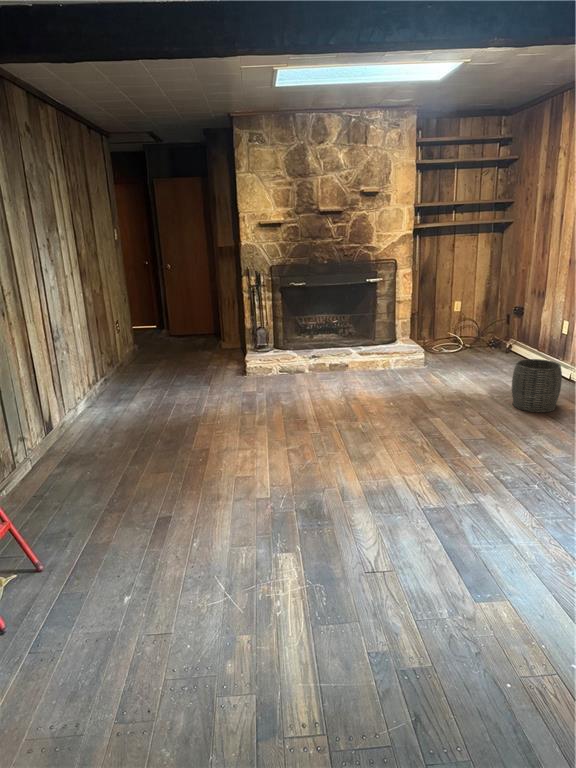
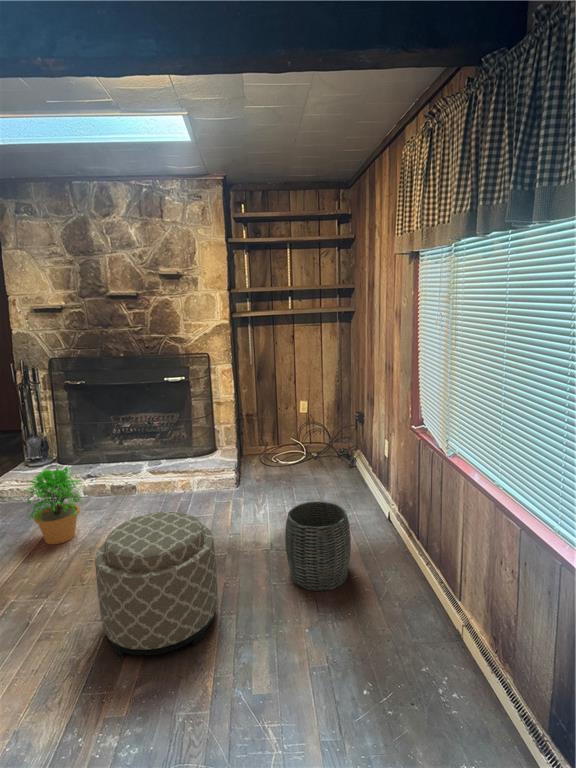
potted plant: none [301,339,347,395] -> present [27,467,82,544]
ottoman: none [415,358,492,437] -> present [95,512,218,657]

